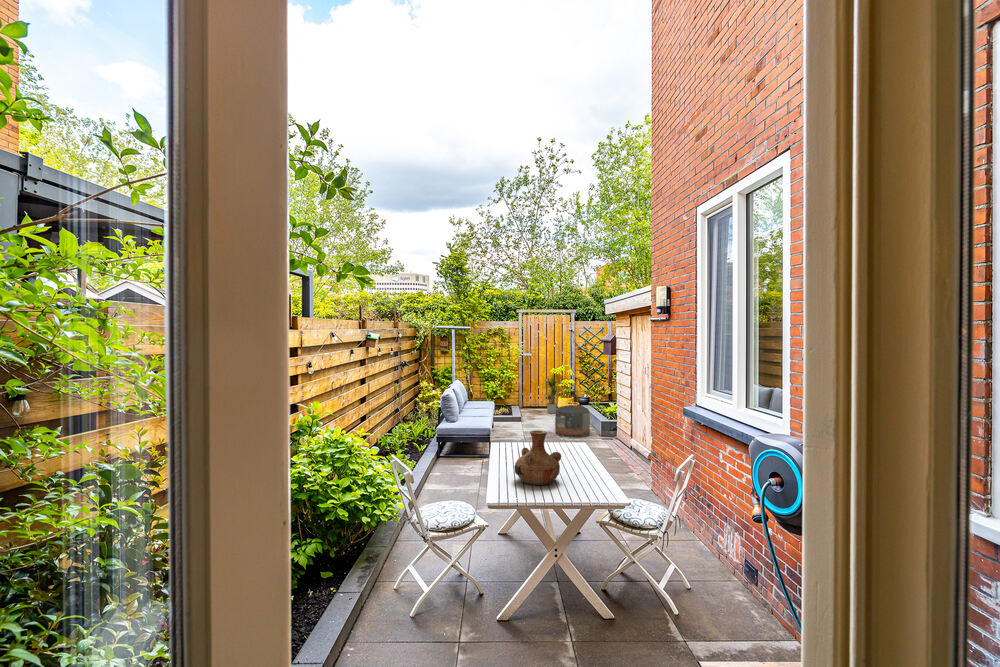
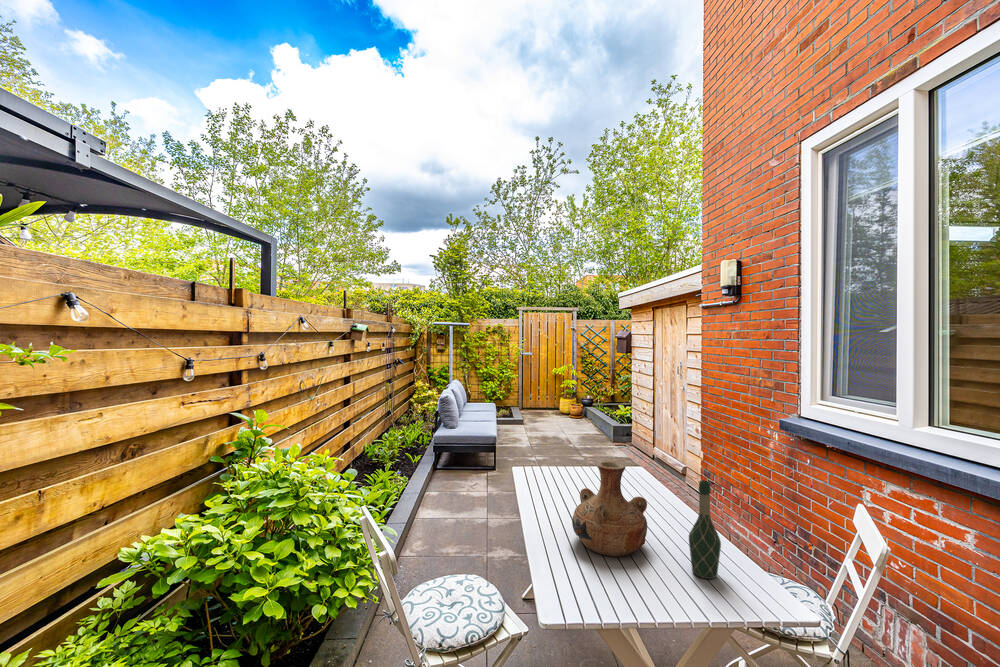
potted plant: present [546,377,559,414] -> none [542,375,566,415]
pouf: present [555,405,590,438] -> none [564,408,602,444]
wine bottle: none [577,438,594,493] -> present [689,480,721,579]

